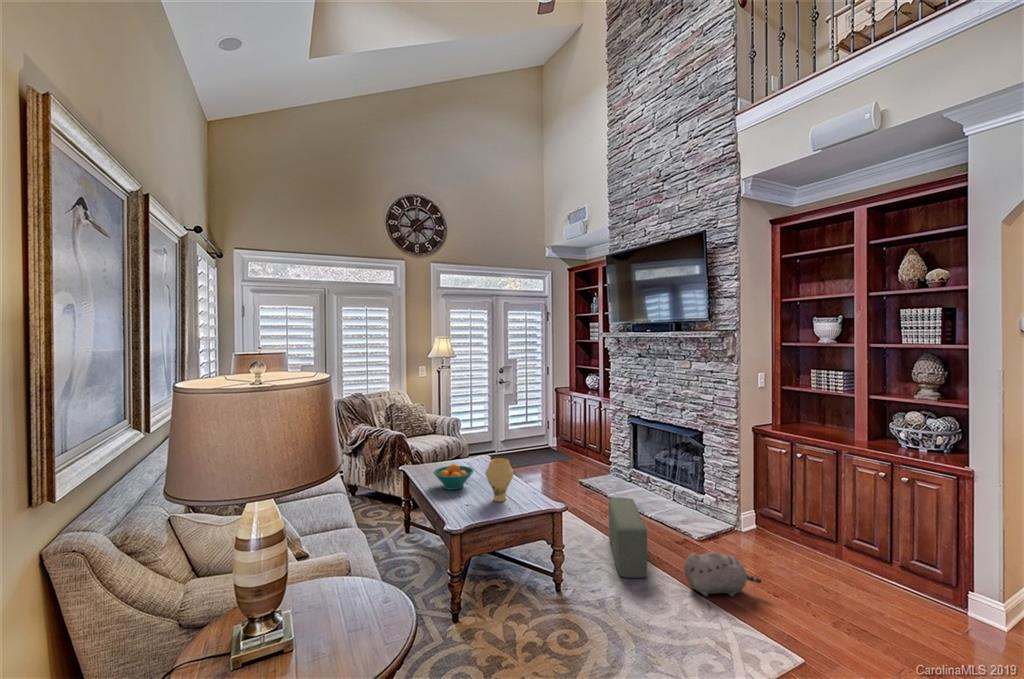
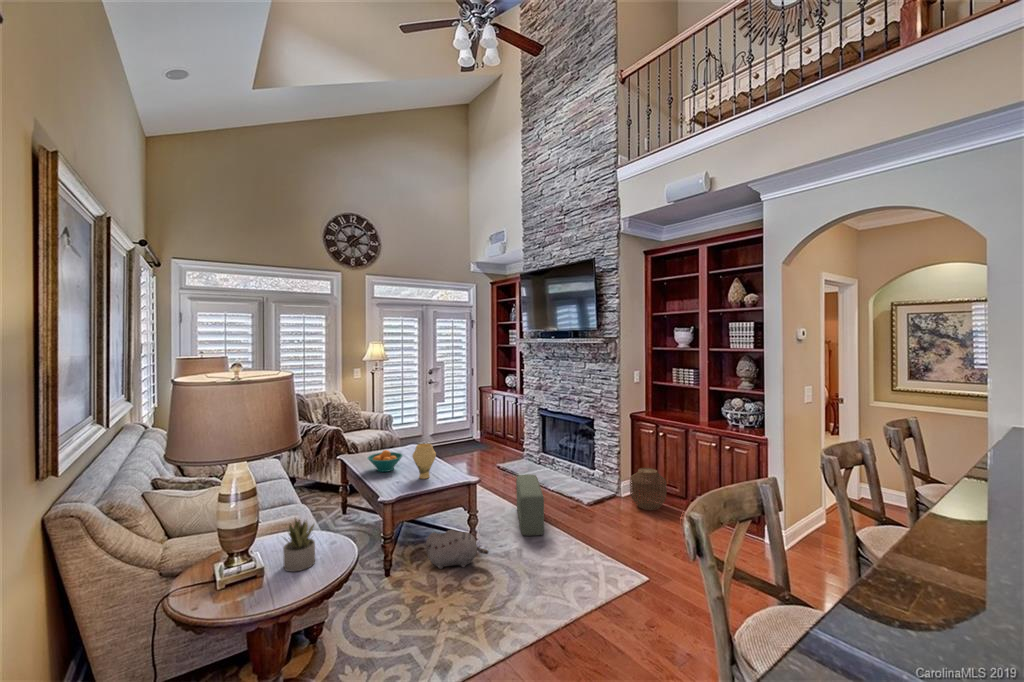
woven basket: none [754,496,806,552] -> present [630,468,667,510]
plush toy: present [684,552,762,596] -> present [426,530,488,569]
succulent plant: none [318,567,362,644] -> present [283,519,315,572]

